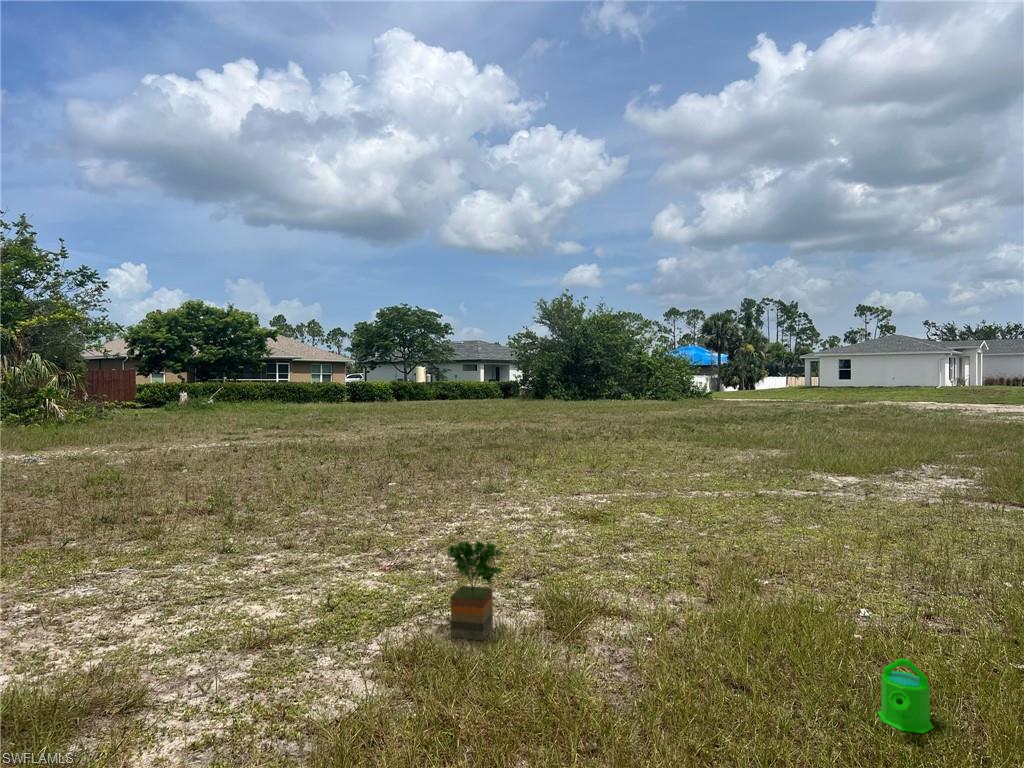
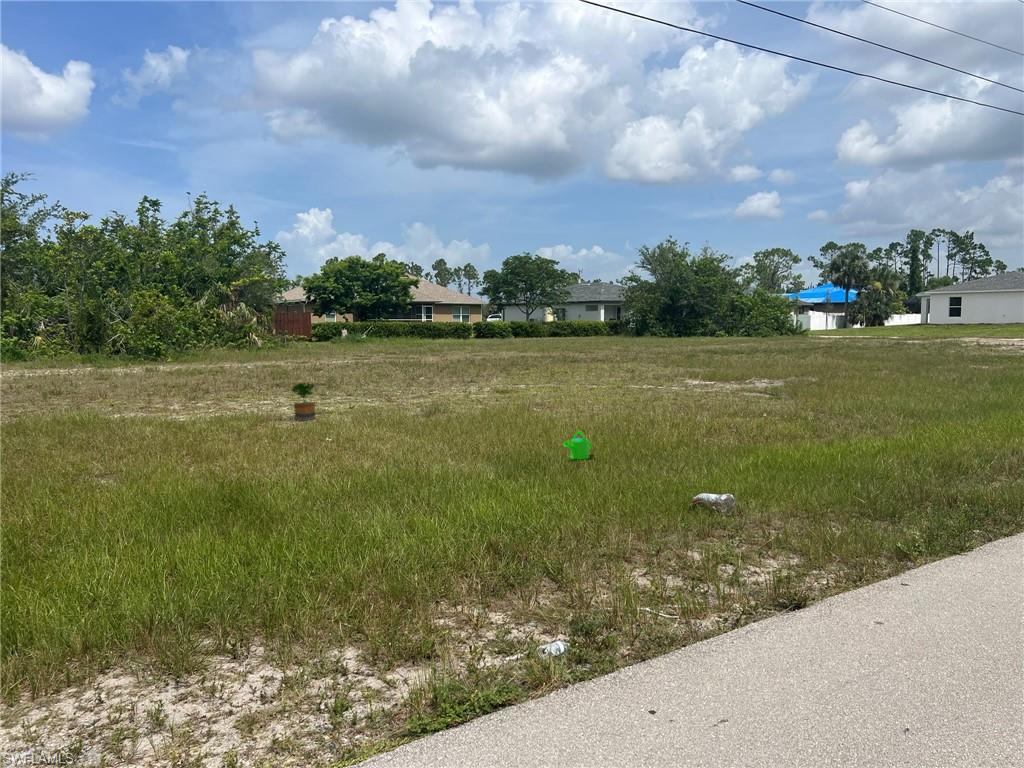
potted tree: present [447,541,503,640] -> present [292,383,317,421]

